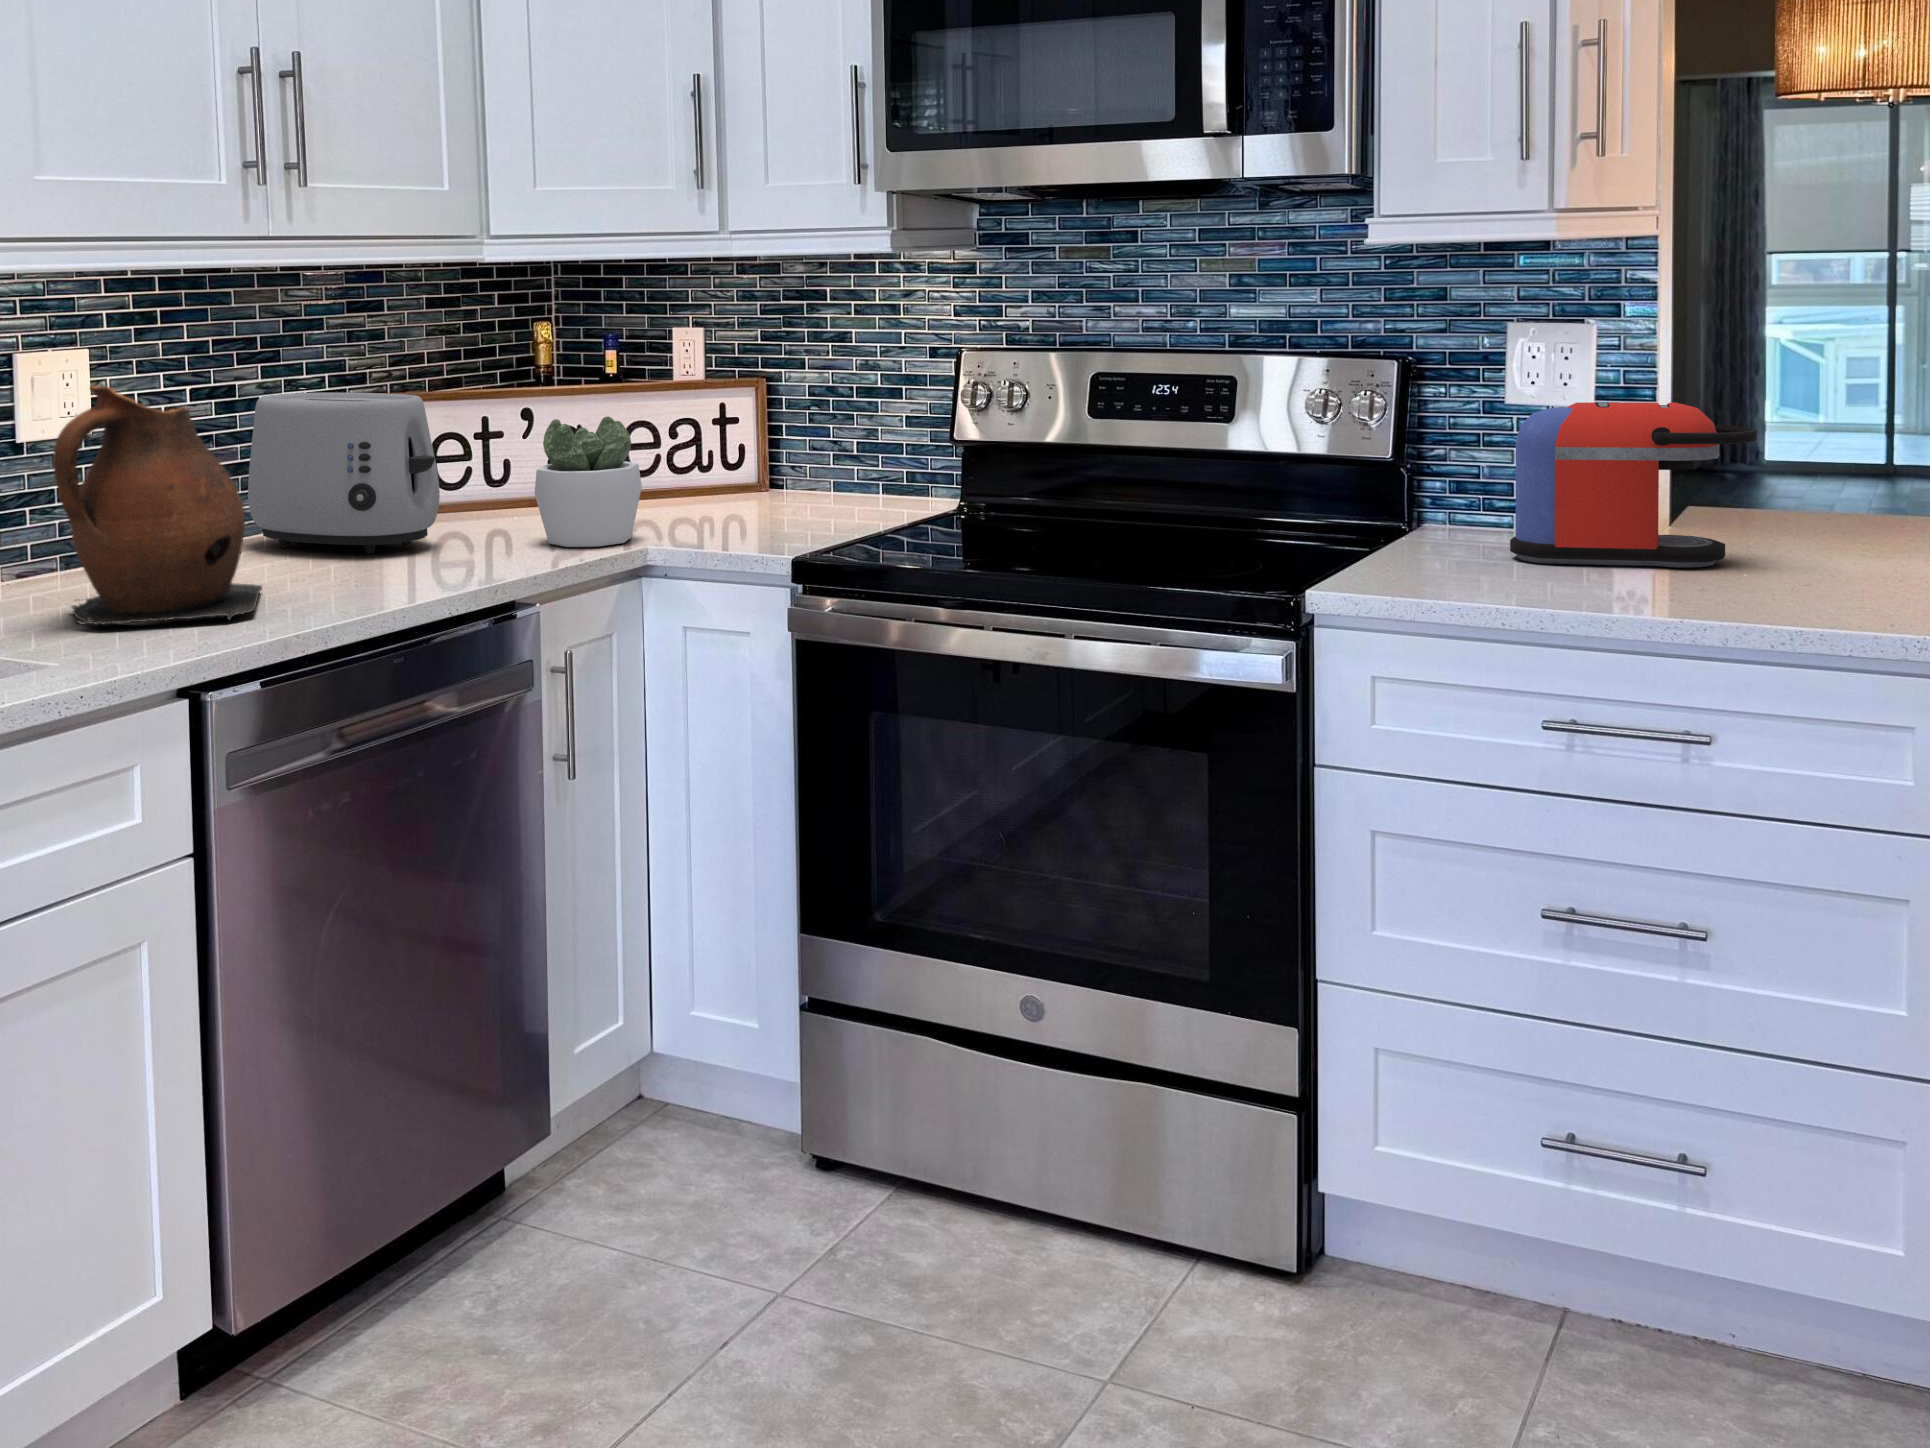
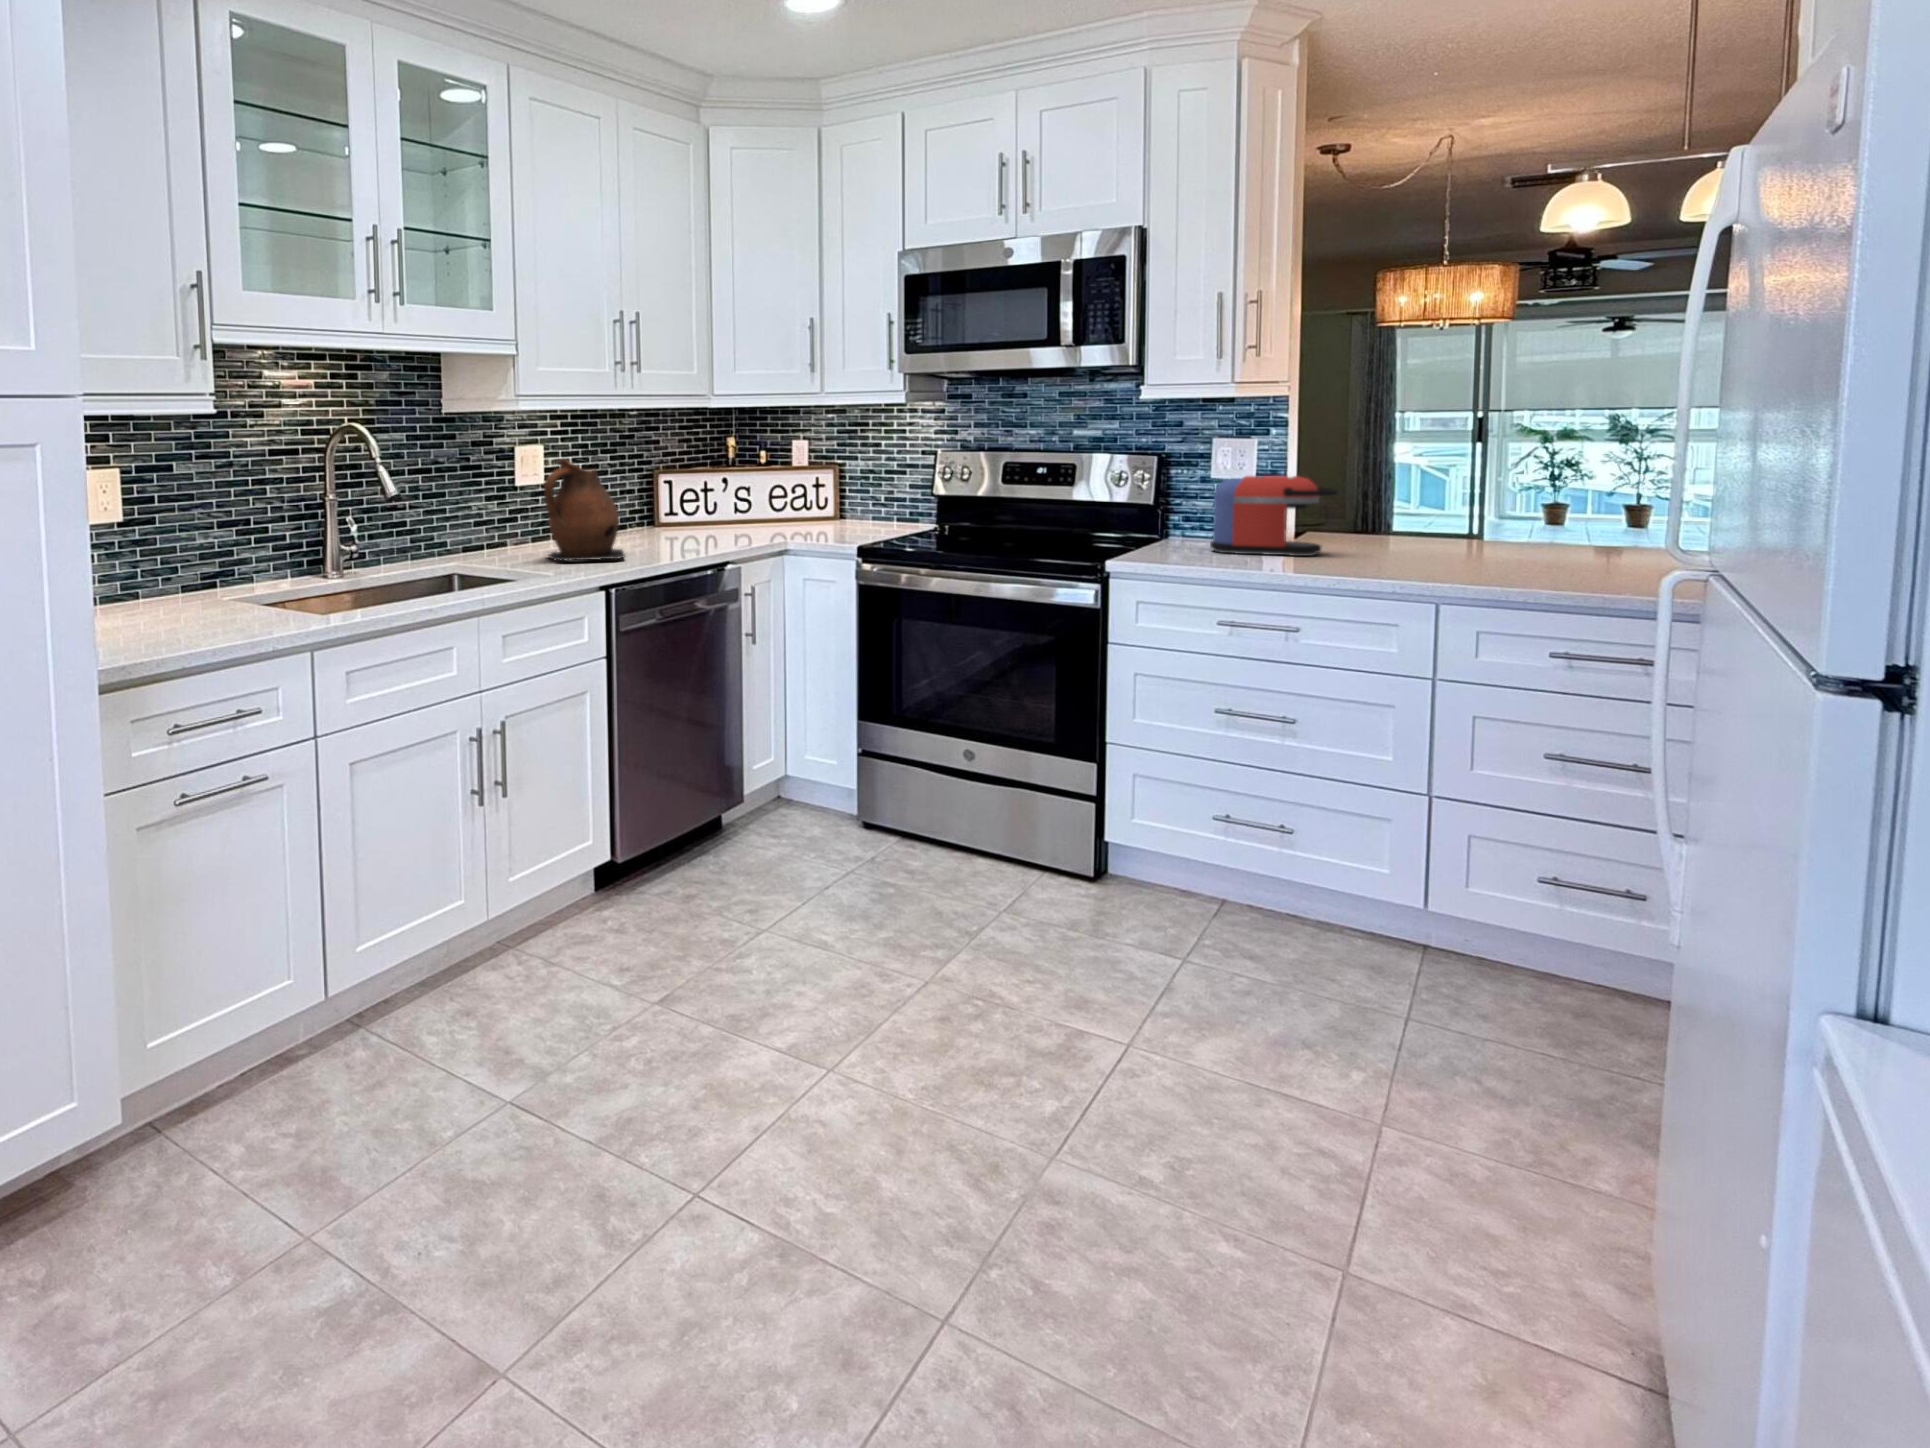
toaster: present [248,393,440,554] -> none [606,468,692,540]
succulent plant: present [535,416,642,547] -> none [735,480,784,540]

